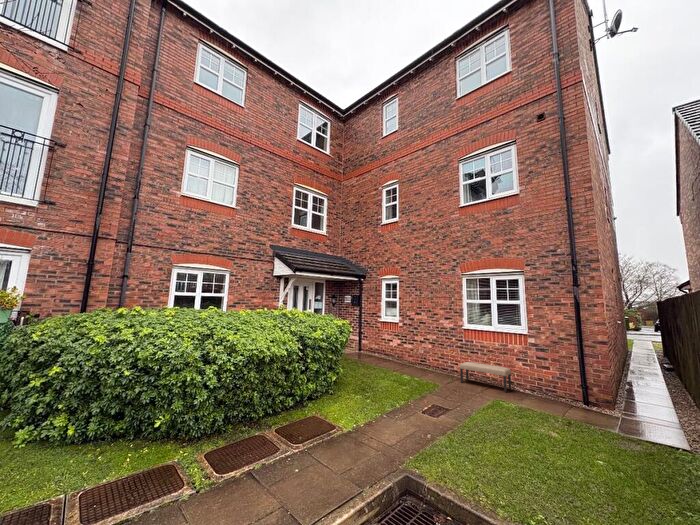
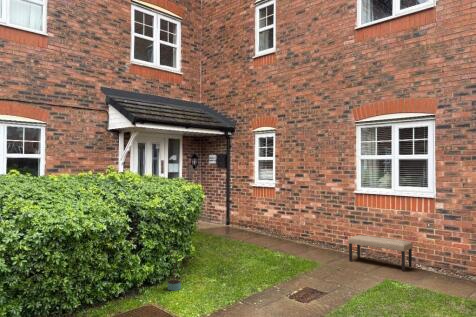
potted plant: none [325,368,343,404] -> present [167,246,189,291]

